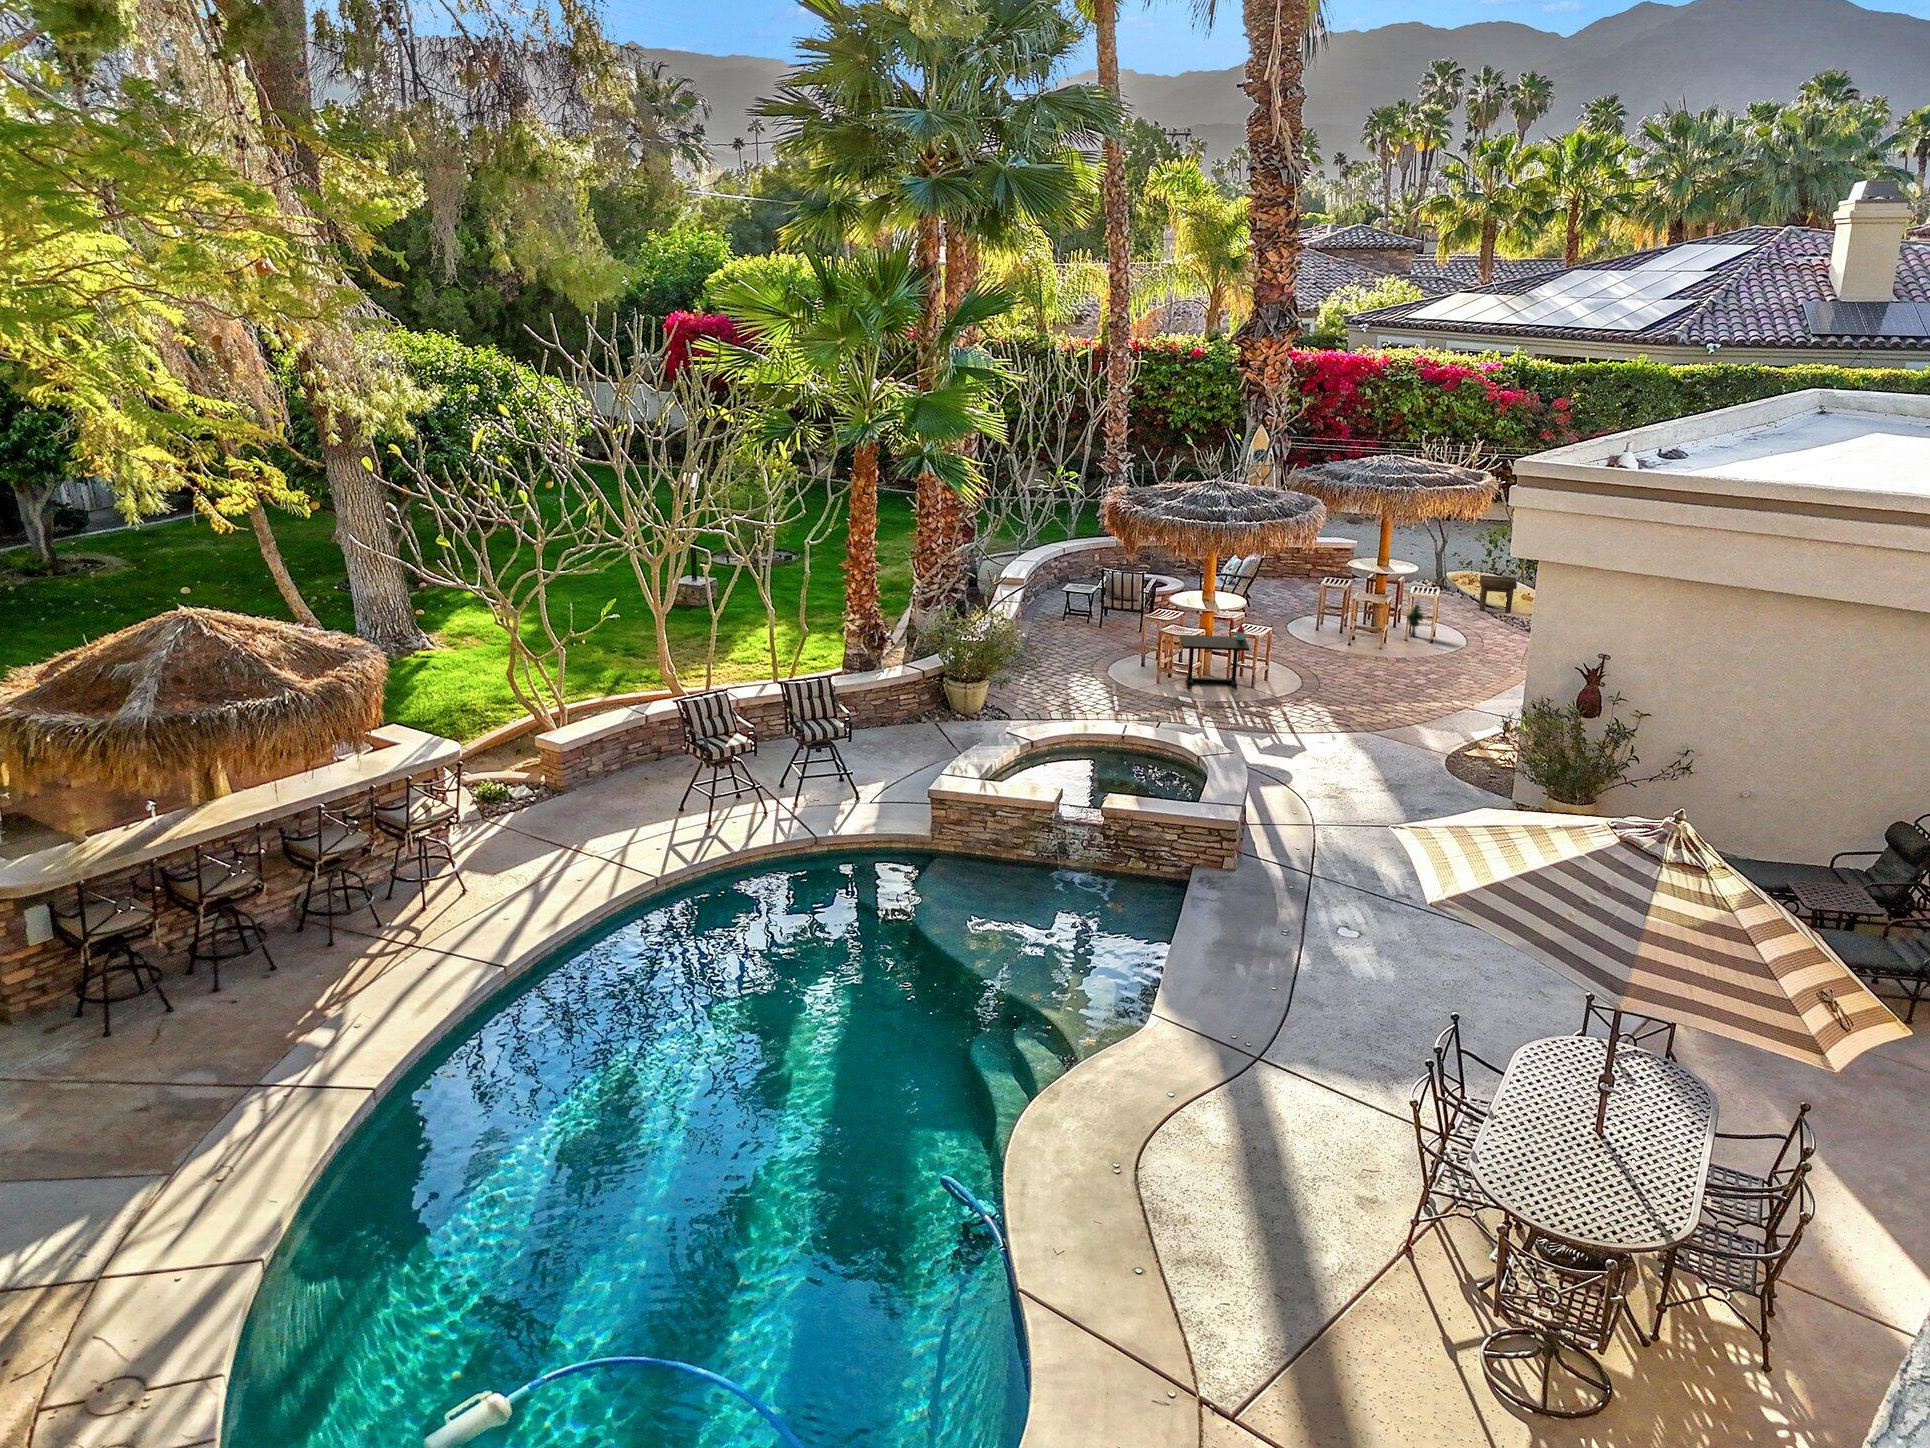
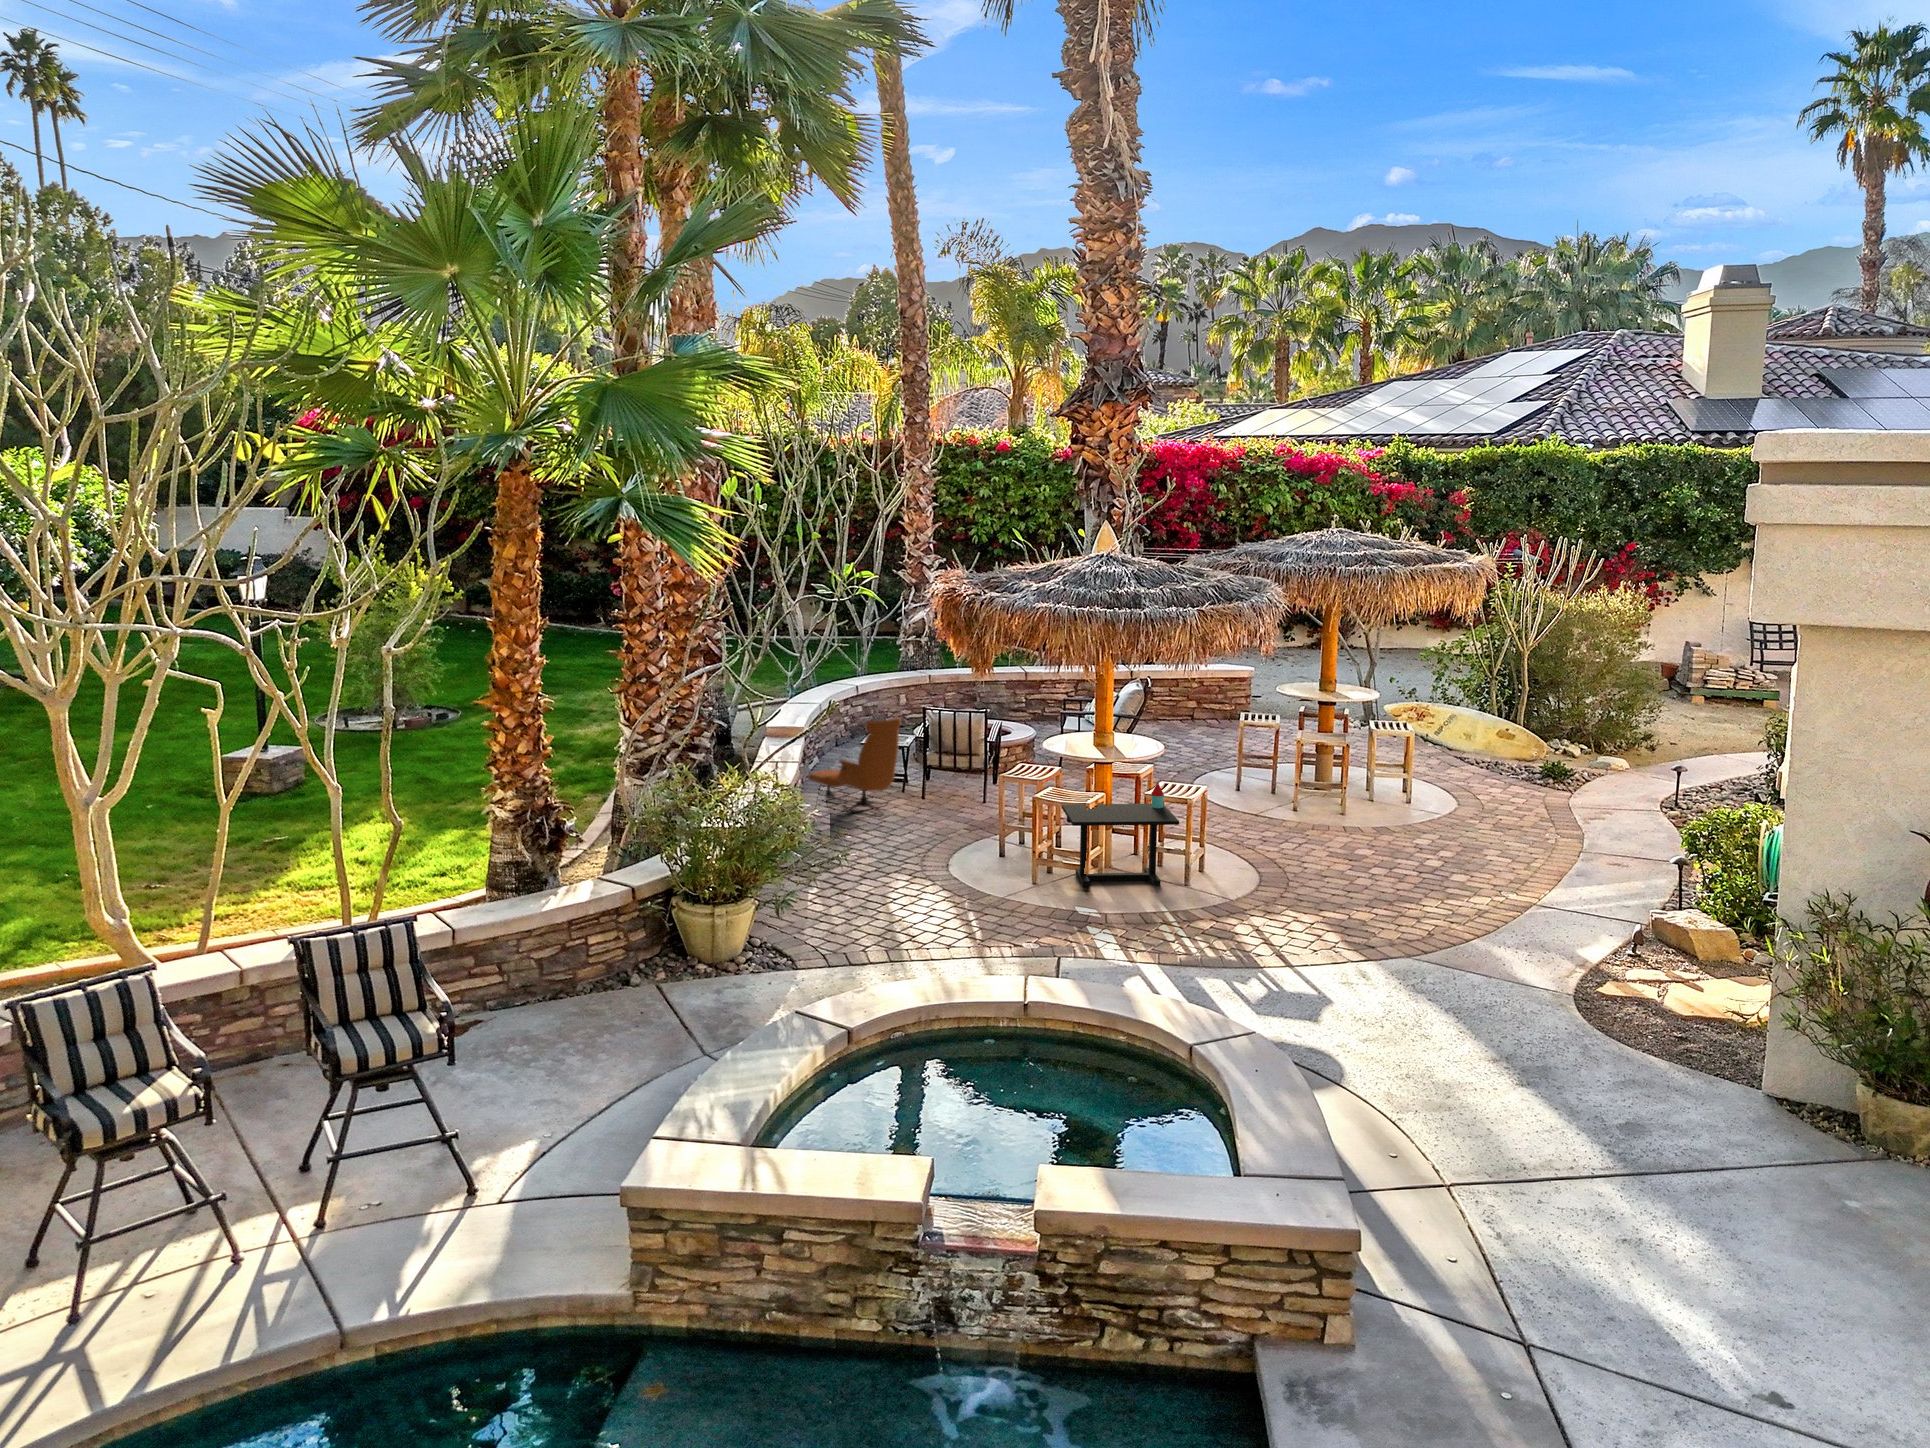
lounge chair: none [1028,573,1089,636] -> present [808,717,901,814]
stool: present [1479,575,1517,613] -> none [1426,707,1482,757]
decorative plant: present [1407,604,1423,637] -> none [1359,742,1385,795]

